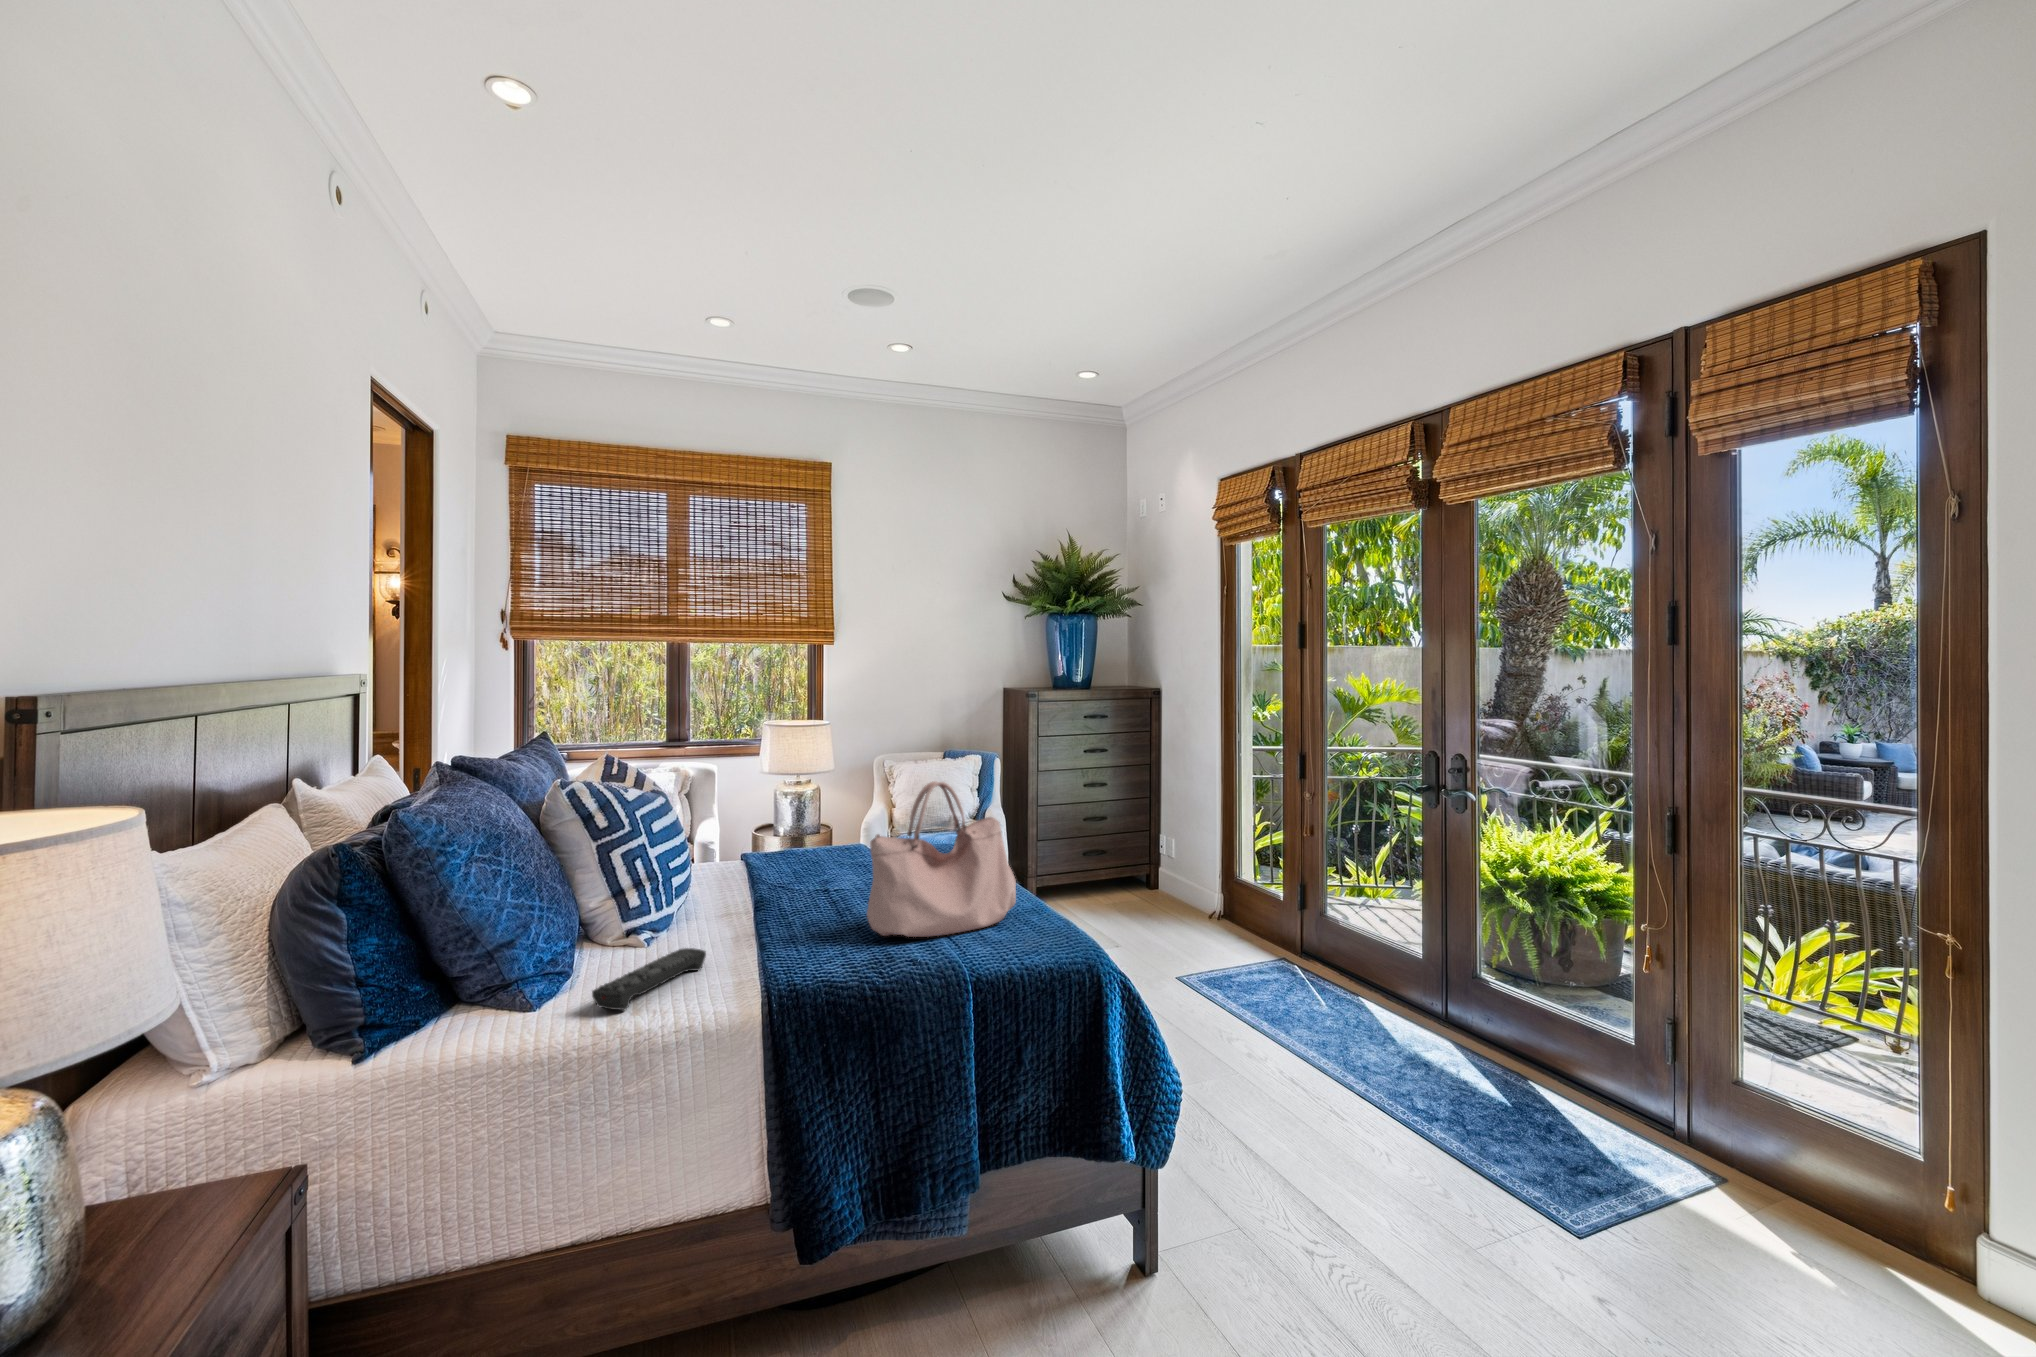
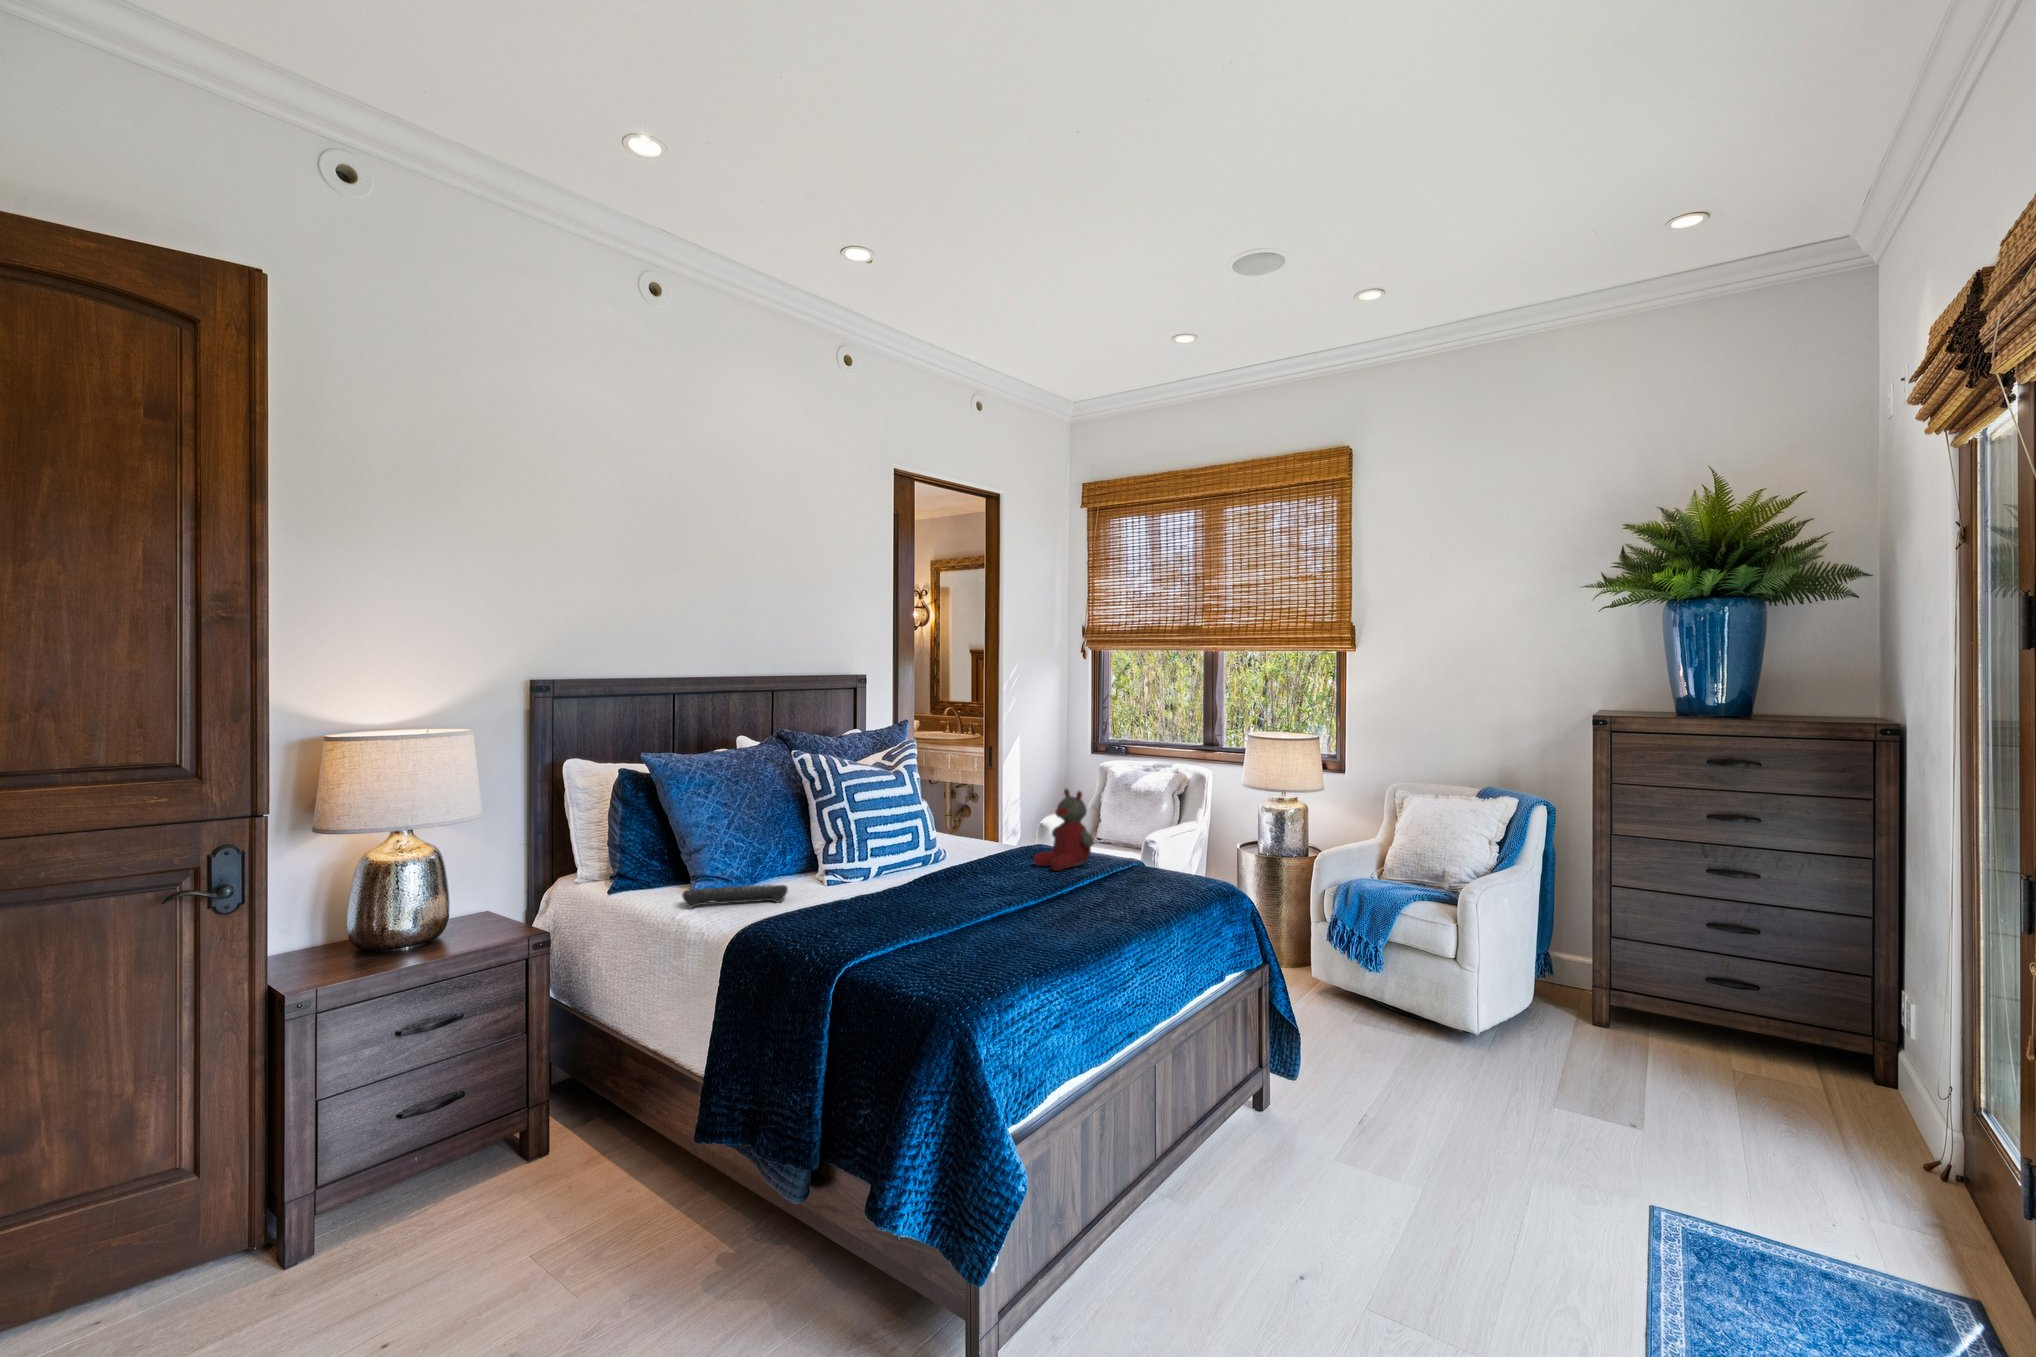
handbag: present [867,781,1016,937] -> none [878,783,1014,935]
stuffed bear: none [790,786,856,871] -> present [1033,789,1094,871]

